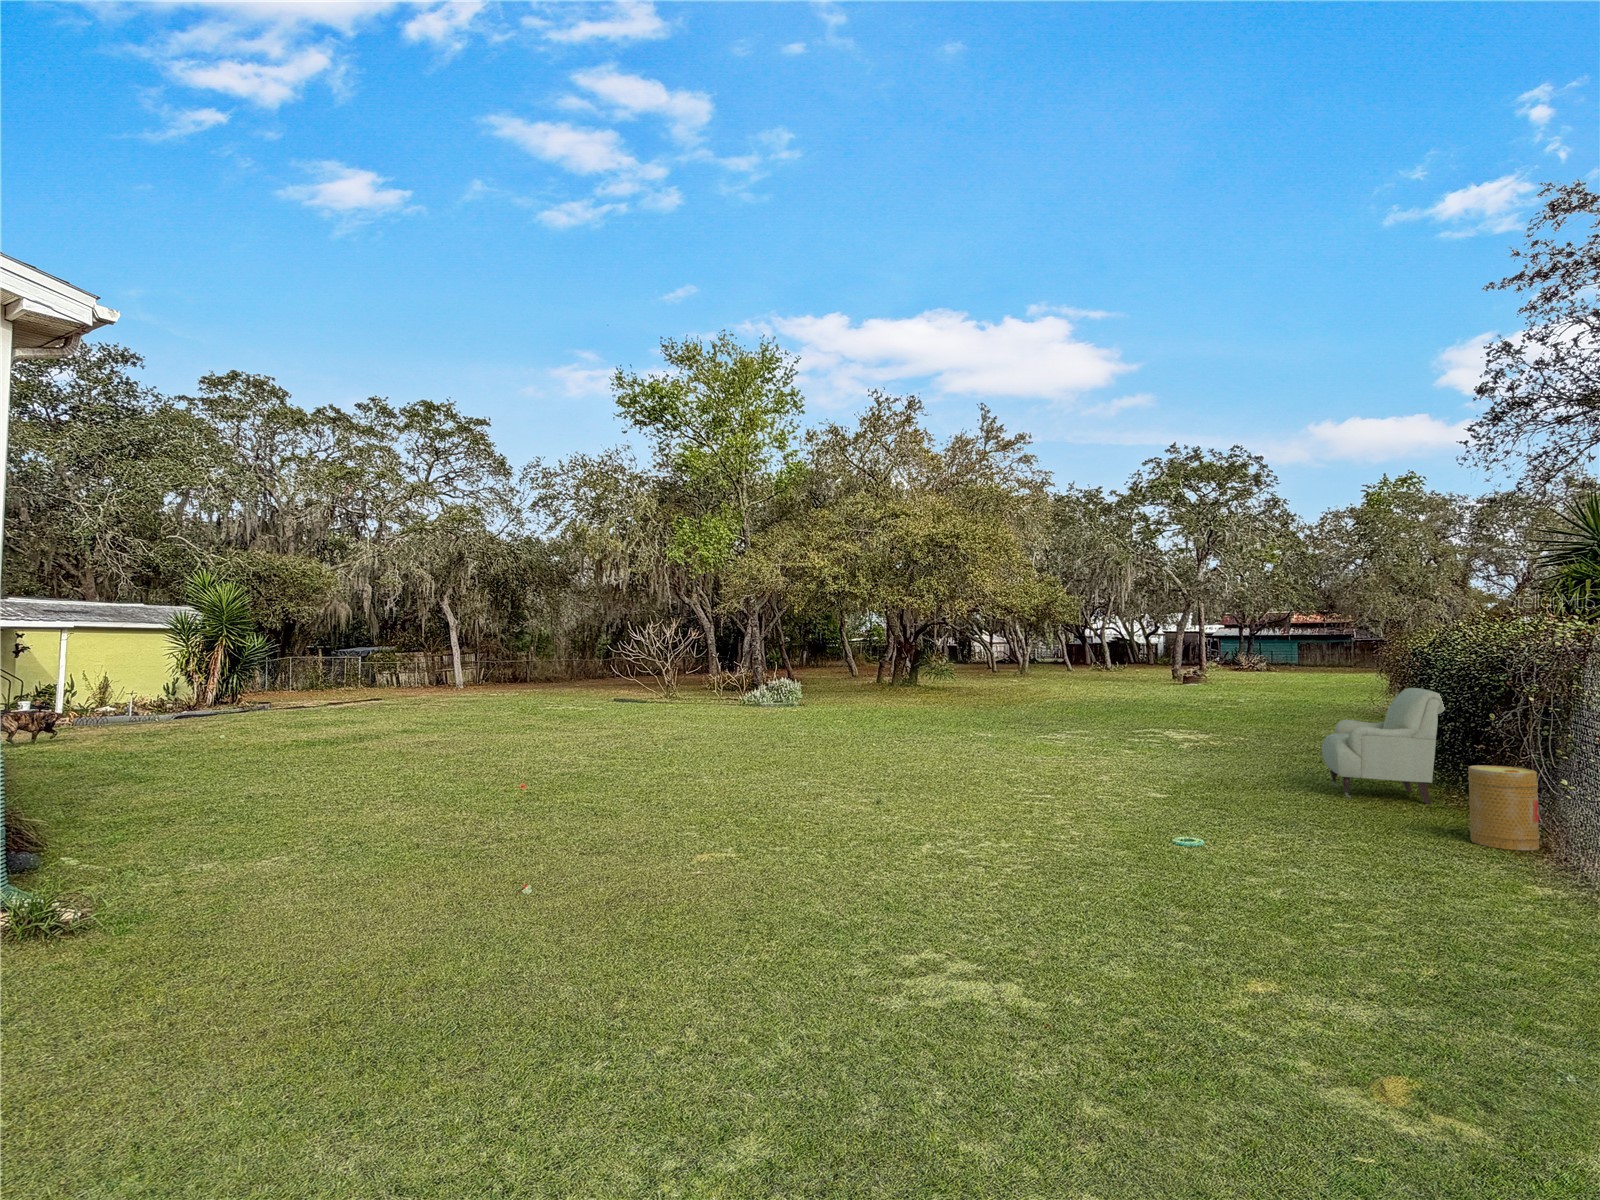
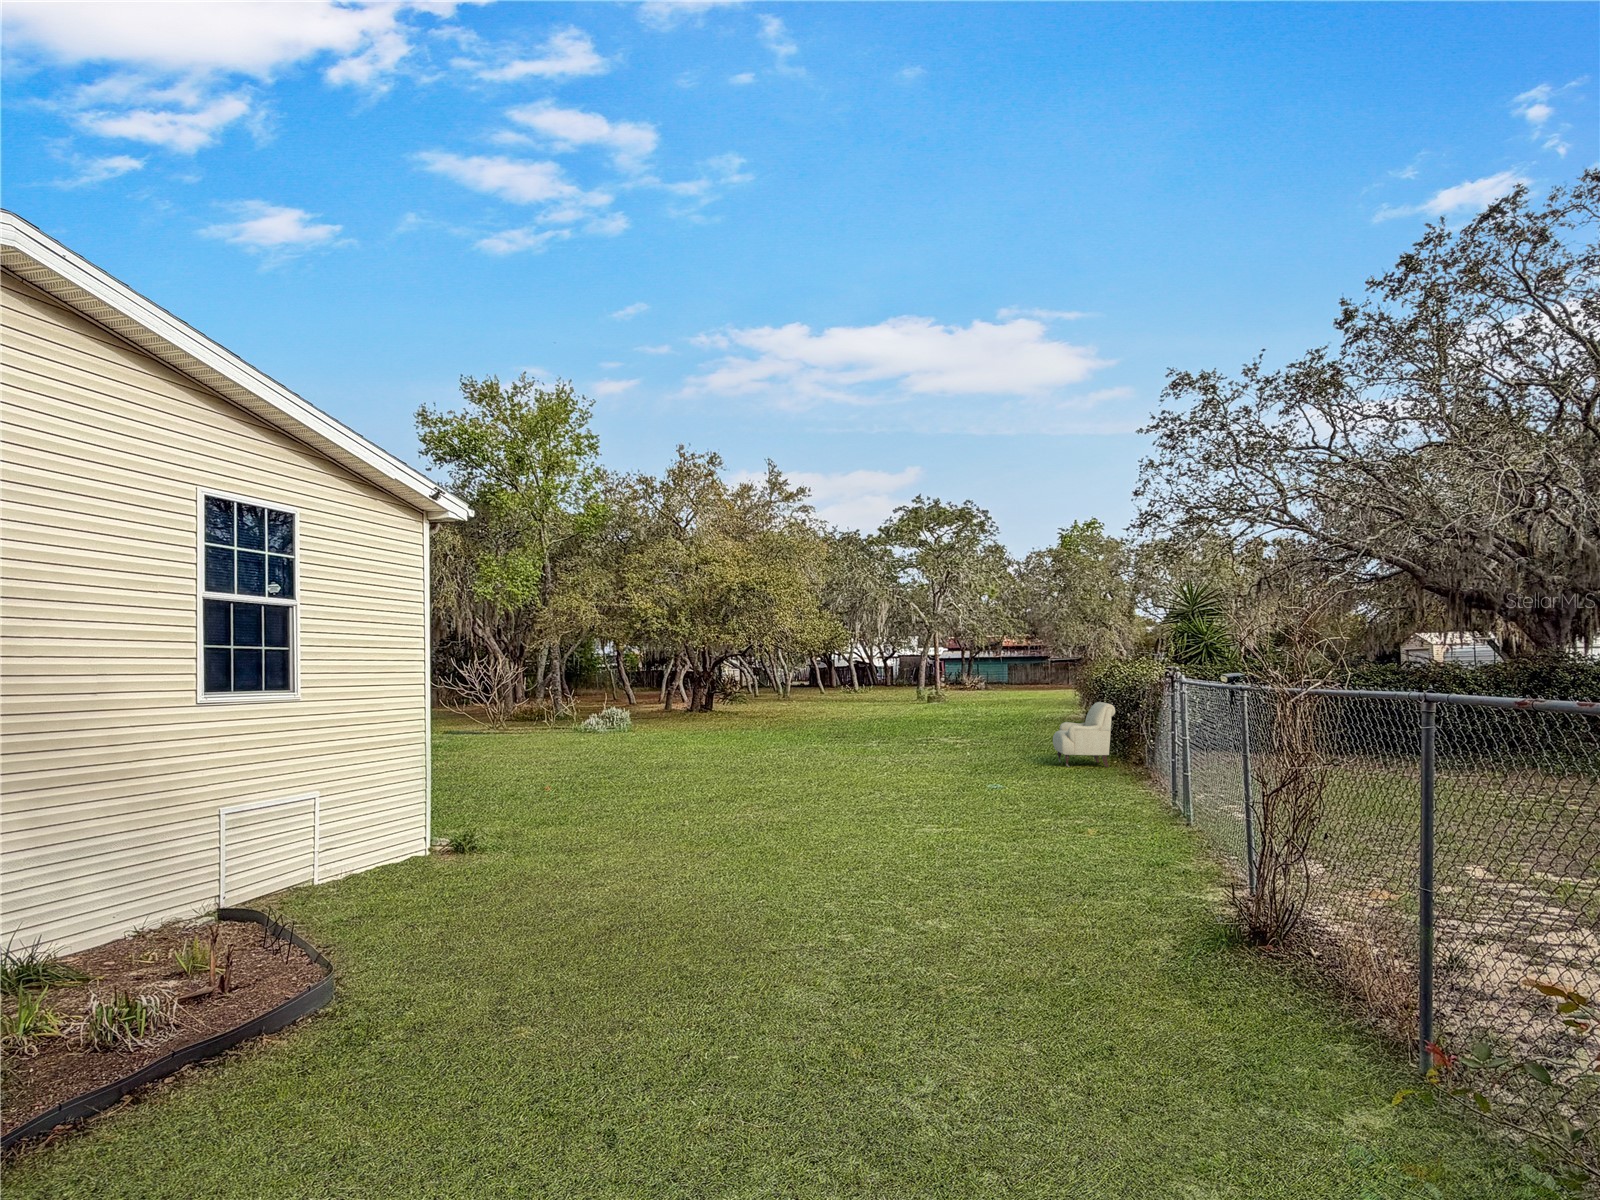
basket: present [1468,765,1540,850] -> none [1124,741,1154,782]

